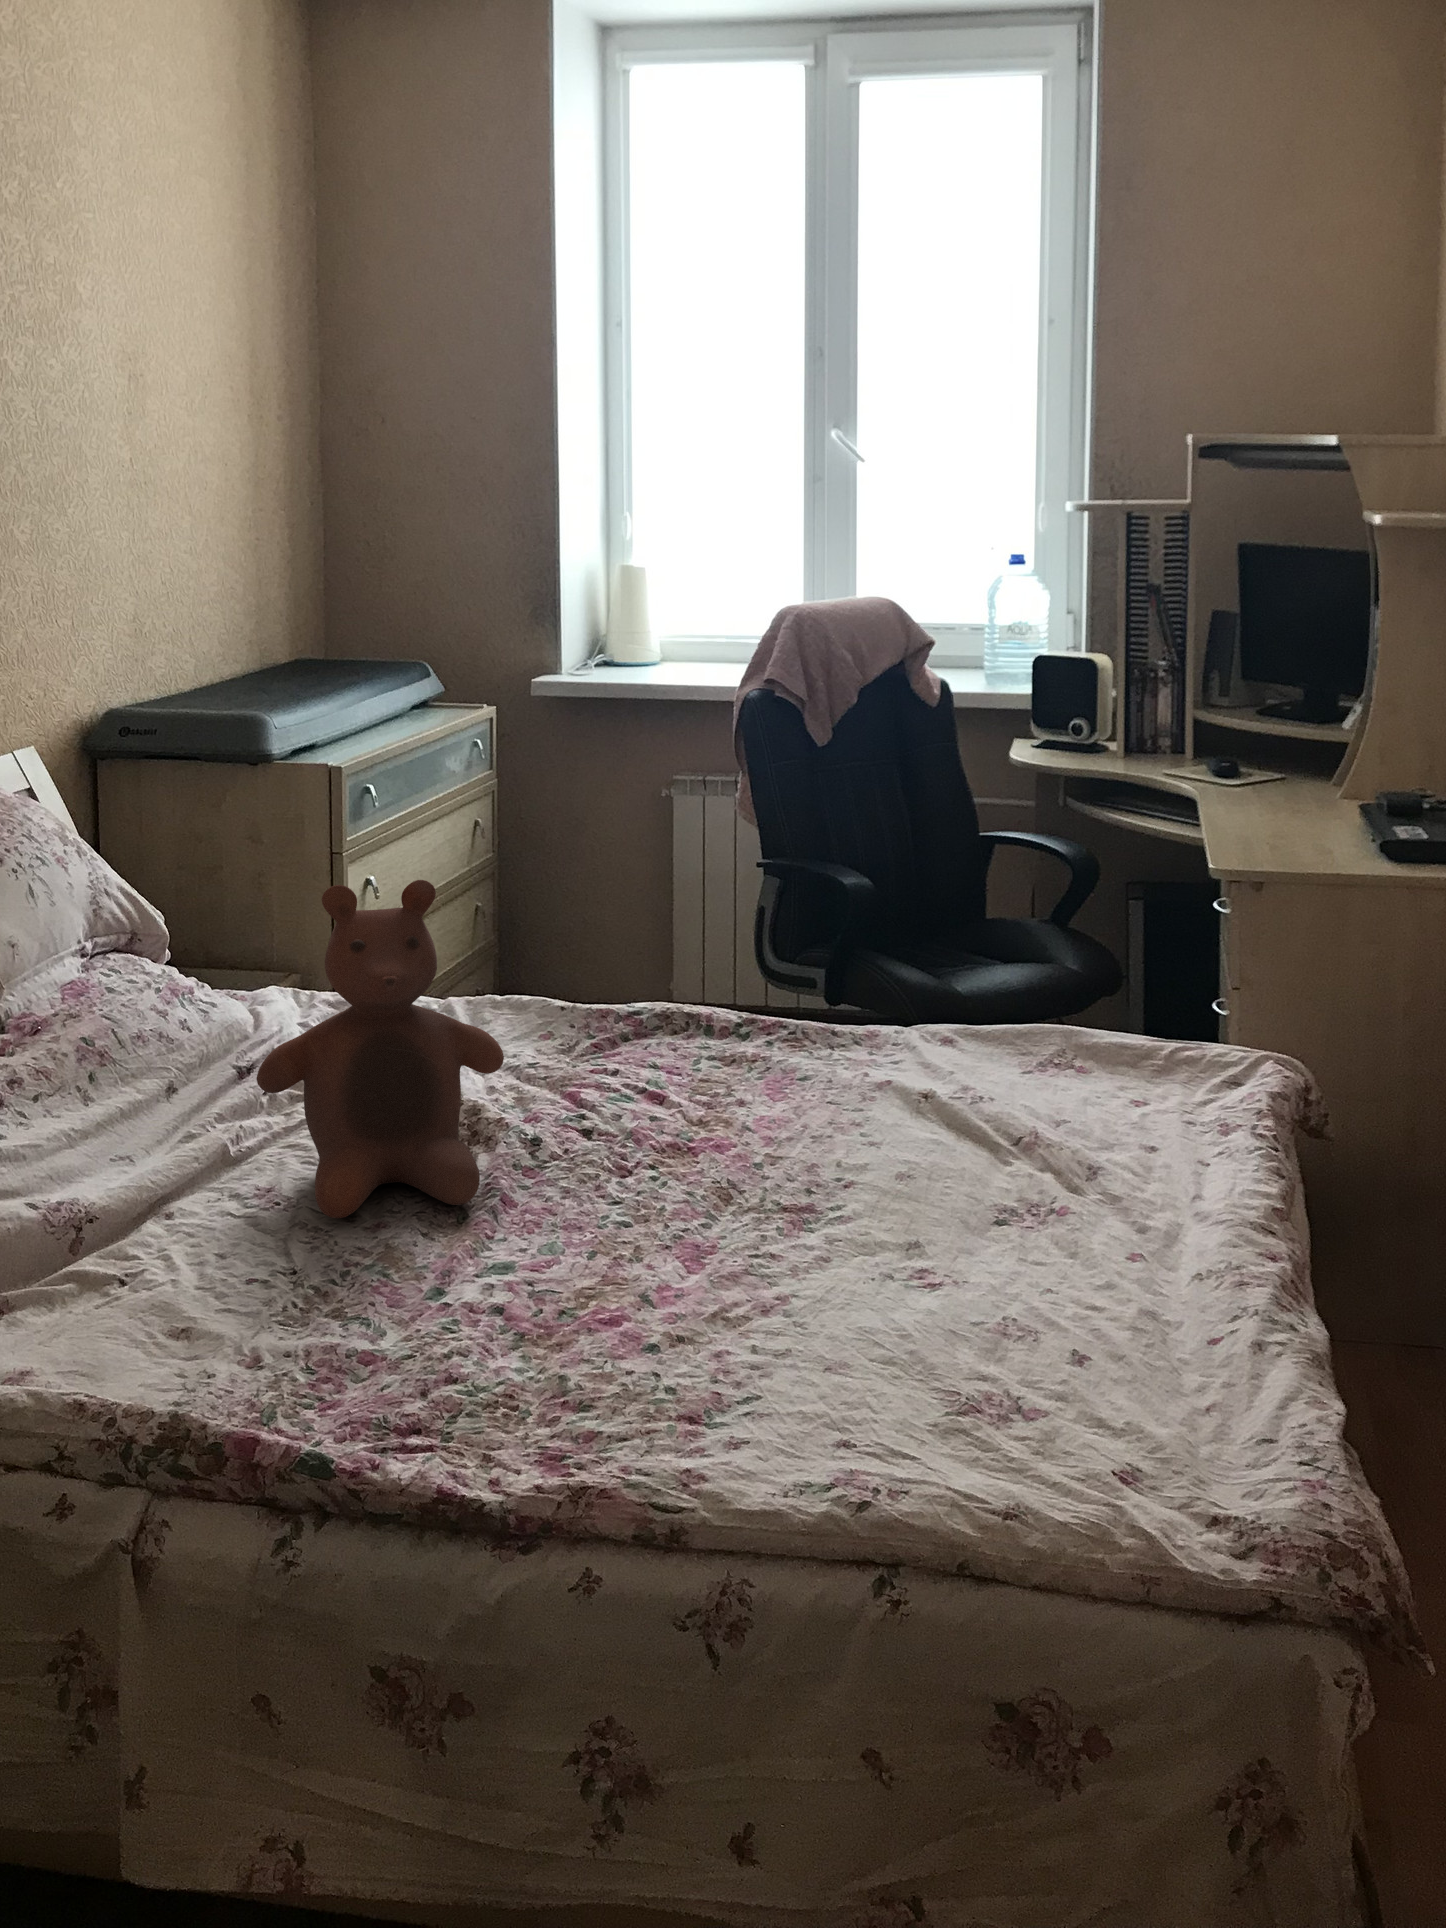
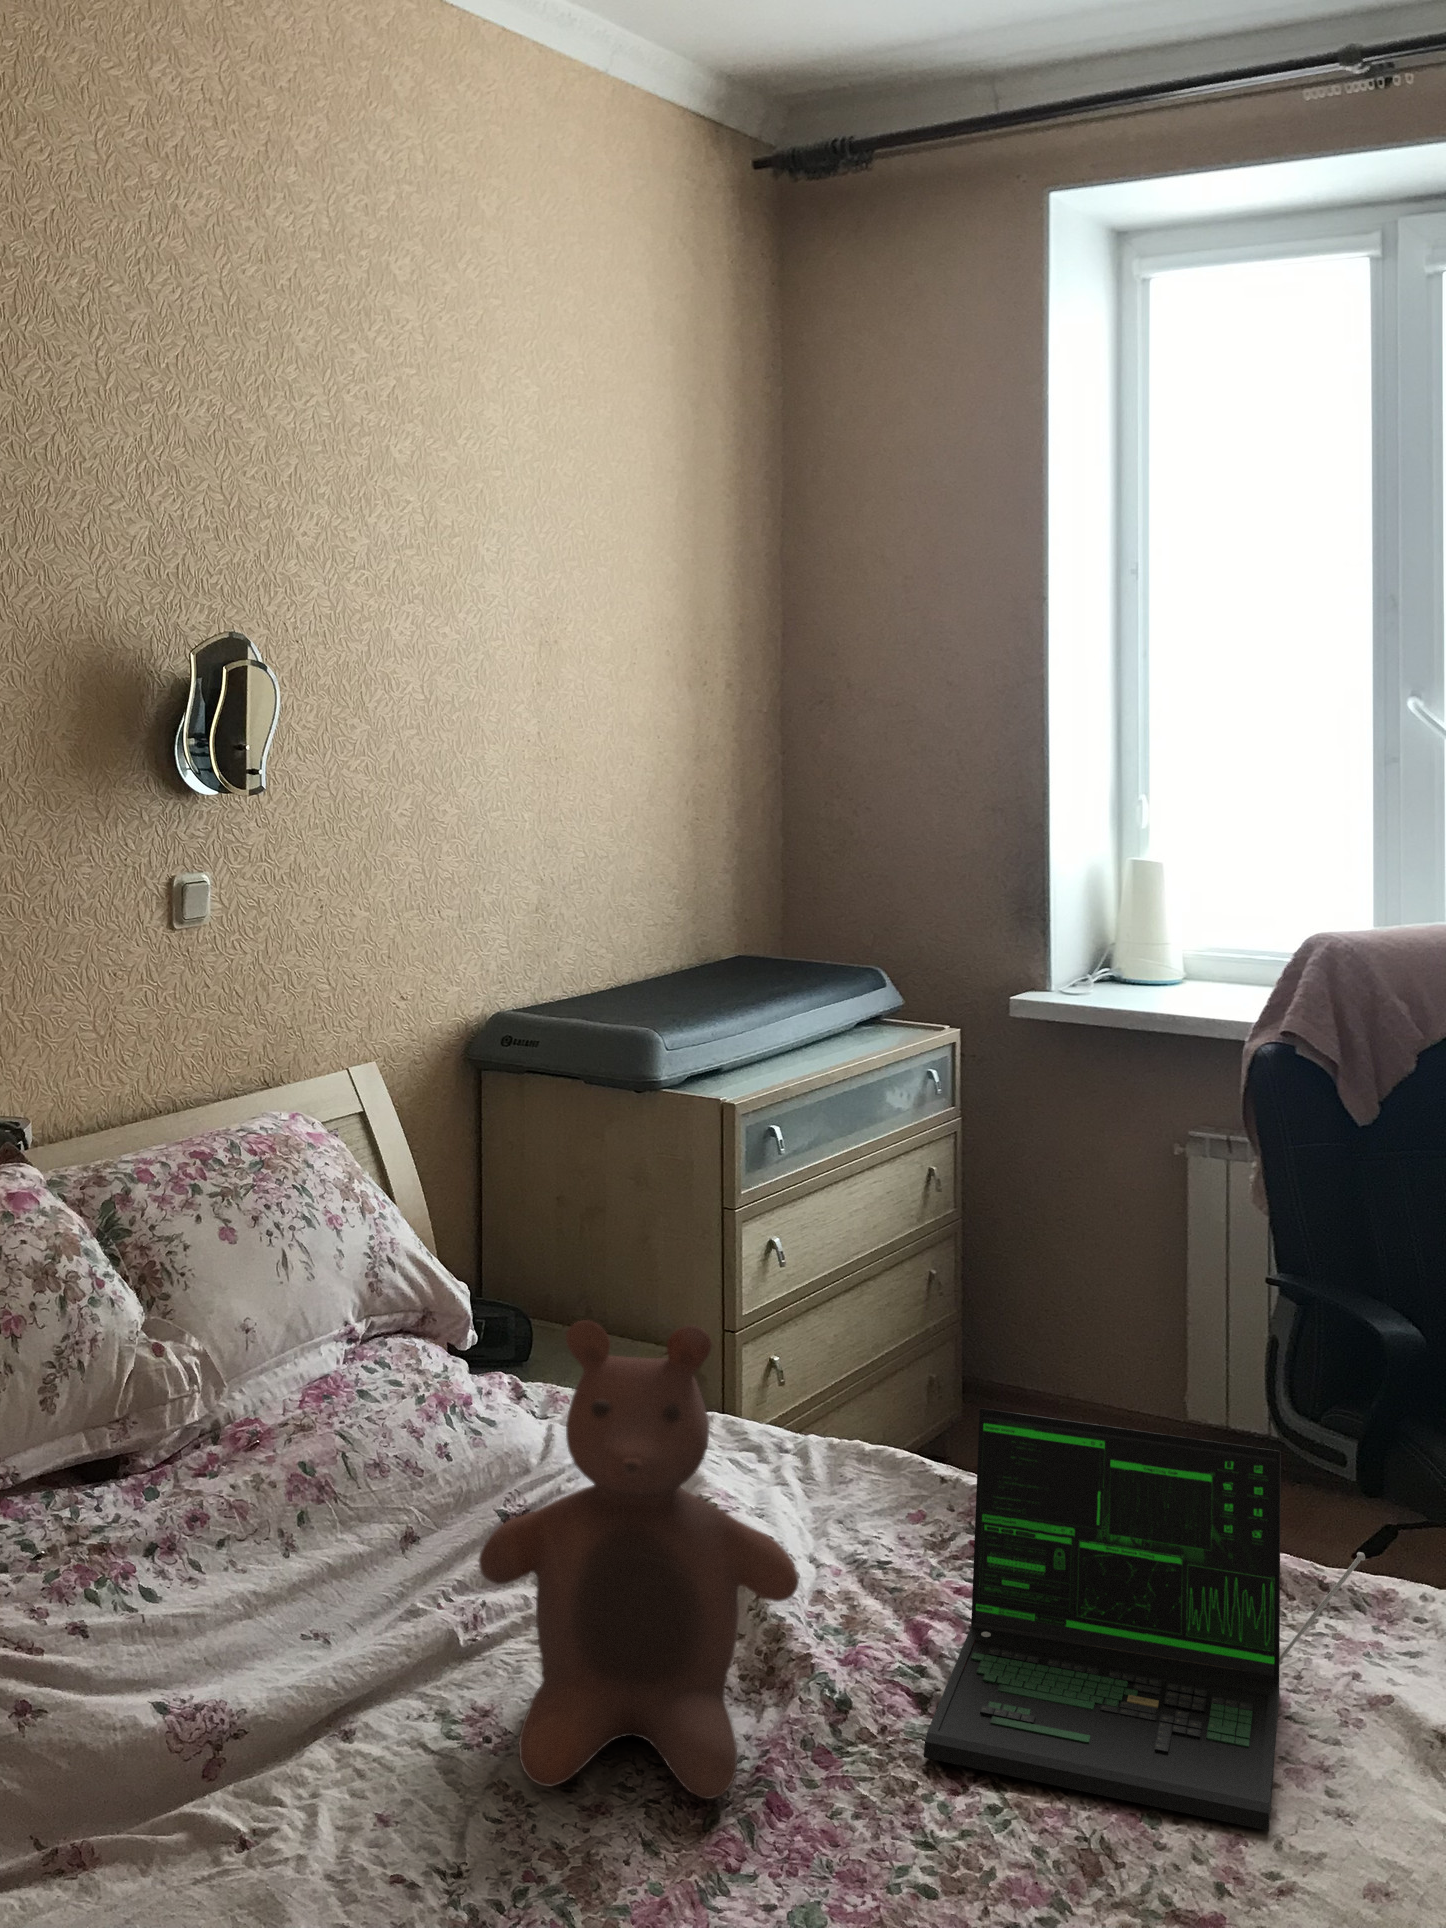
laptop: none [602,931,874,1159] -> present [924,1408,1365,1831]

